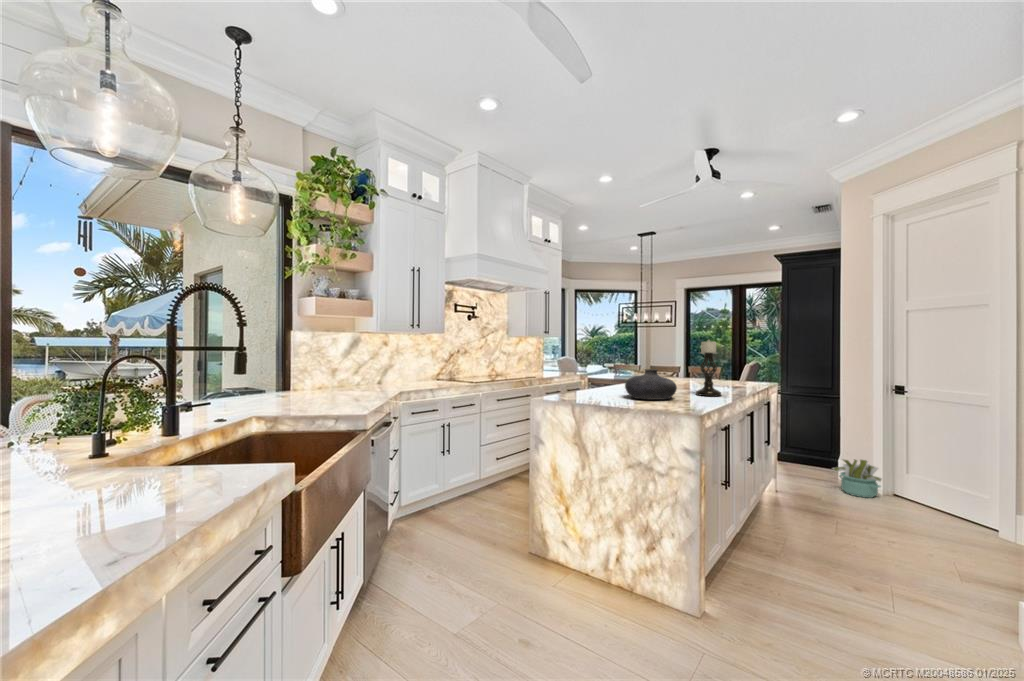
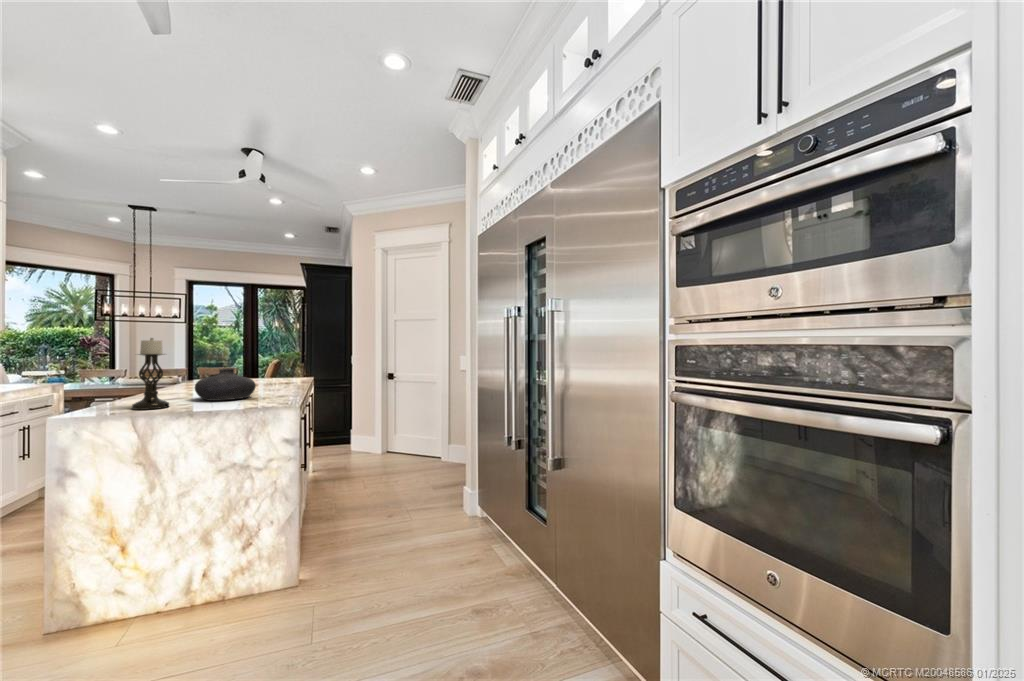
candle holder: present [696,340,722,396] -> present [131,338,169,410]
decorative plant: present [833,459,882,498] -> none [349,431,382,460]

